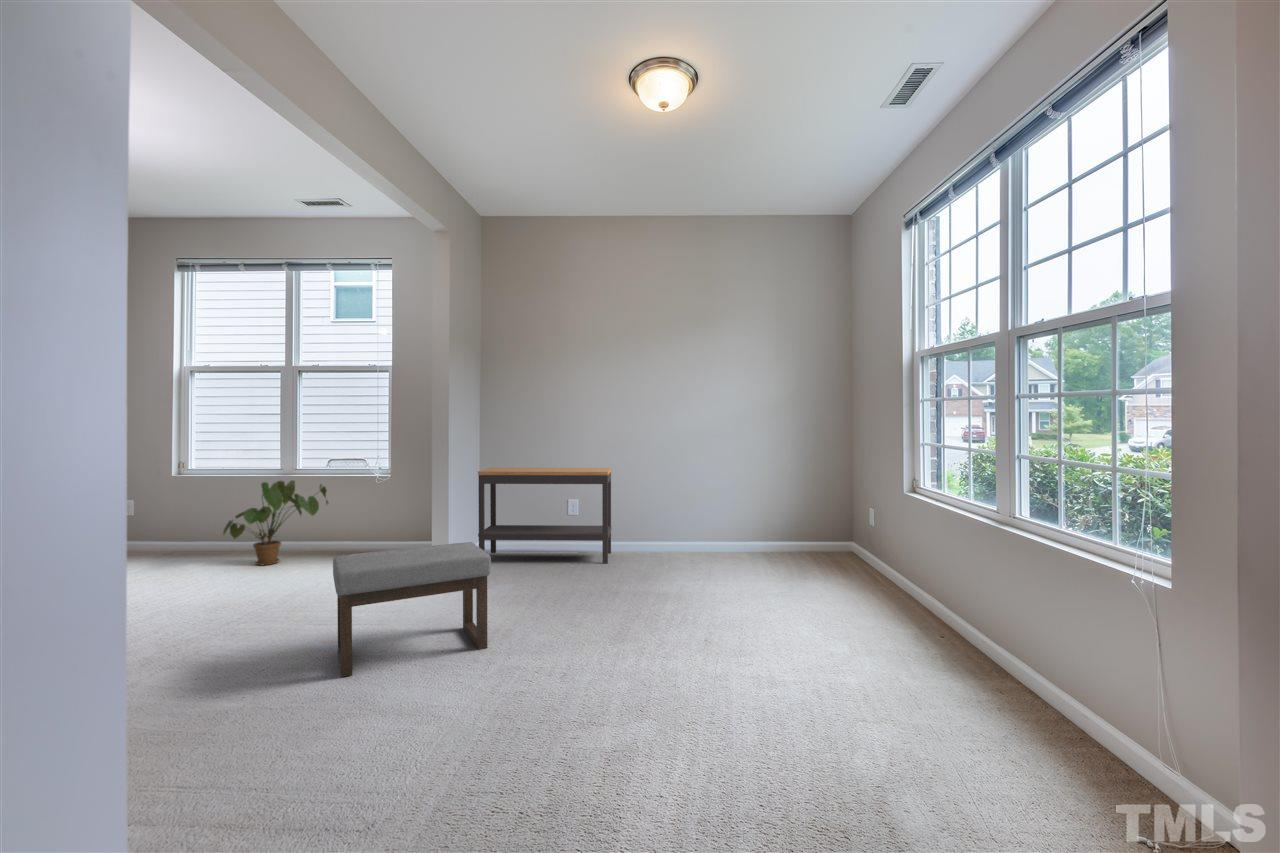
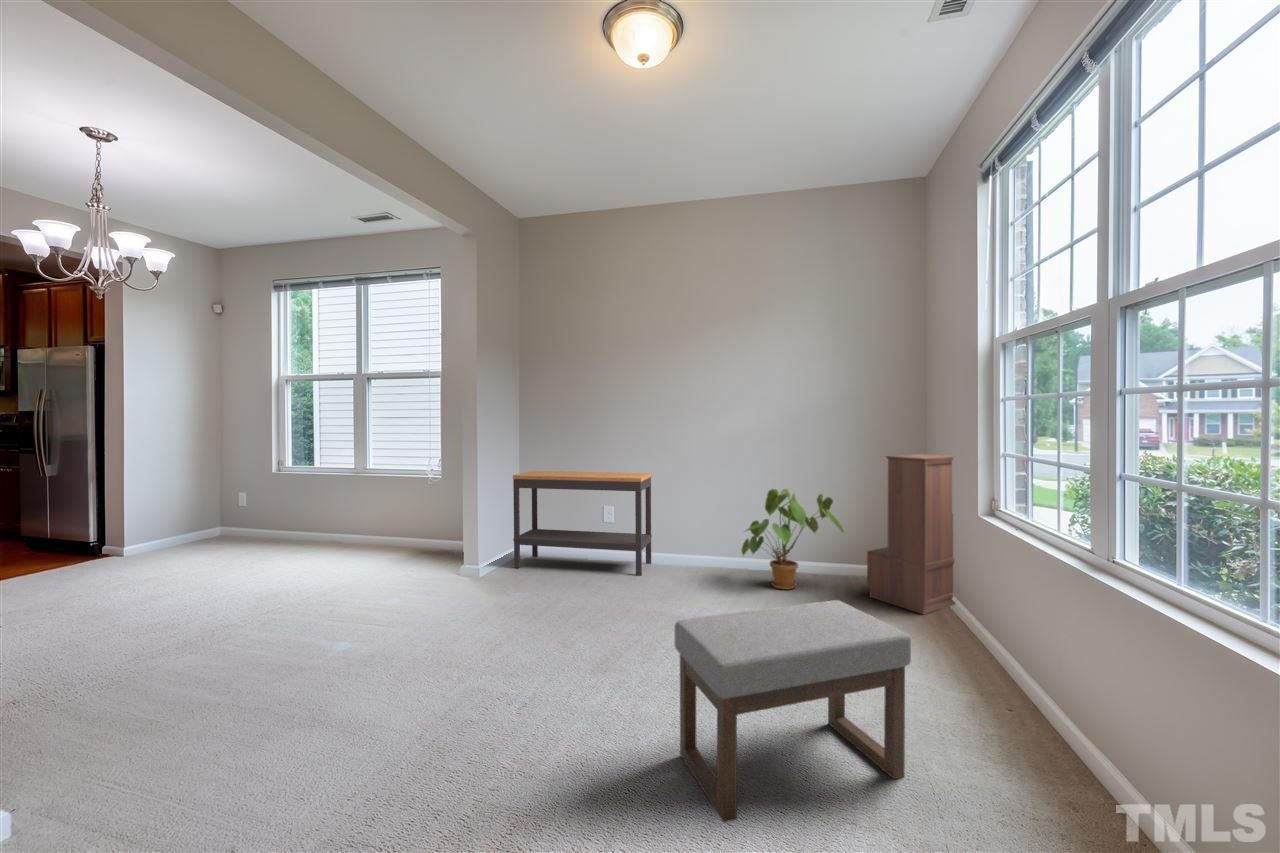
bookshelf: none [810,447,881,579] -> present [867,454,956,614]
house plant: present [223,480,328,565] -> present [741,489,844,590]
ottoman: present [333,542,491,677] -> present [675,600,911,823]

